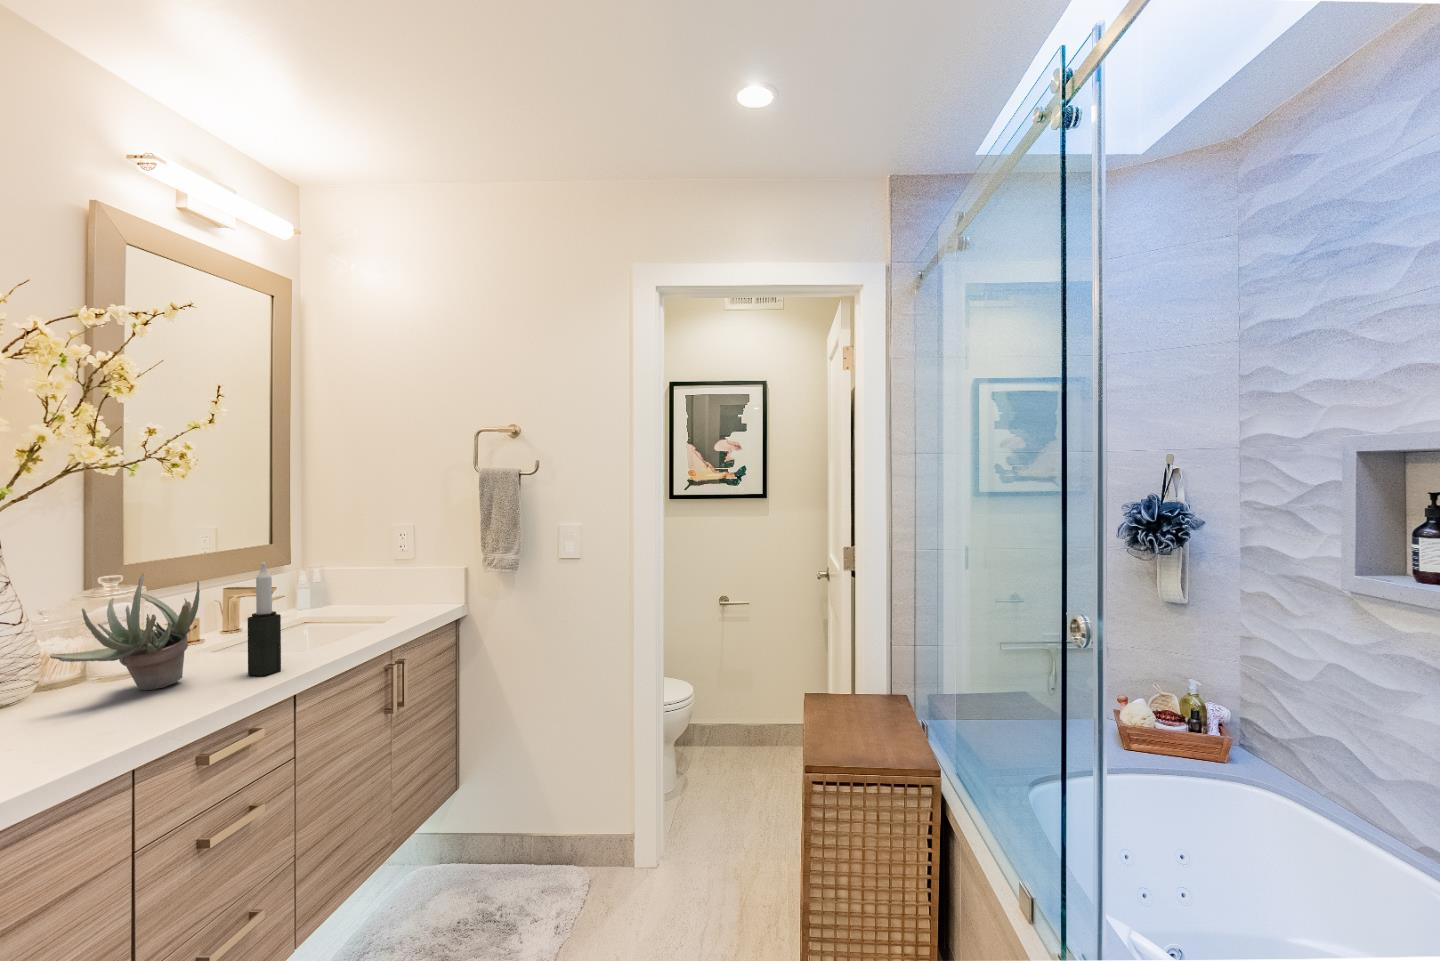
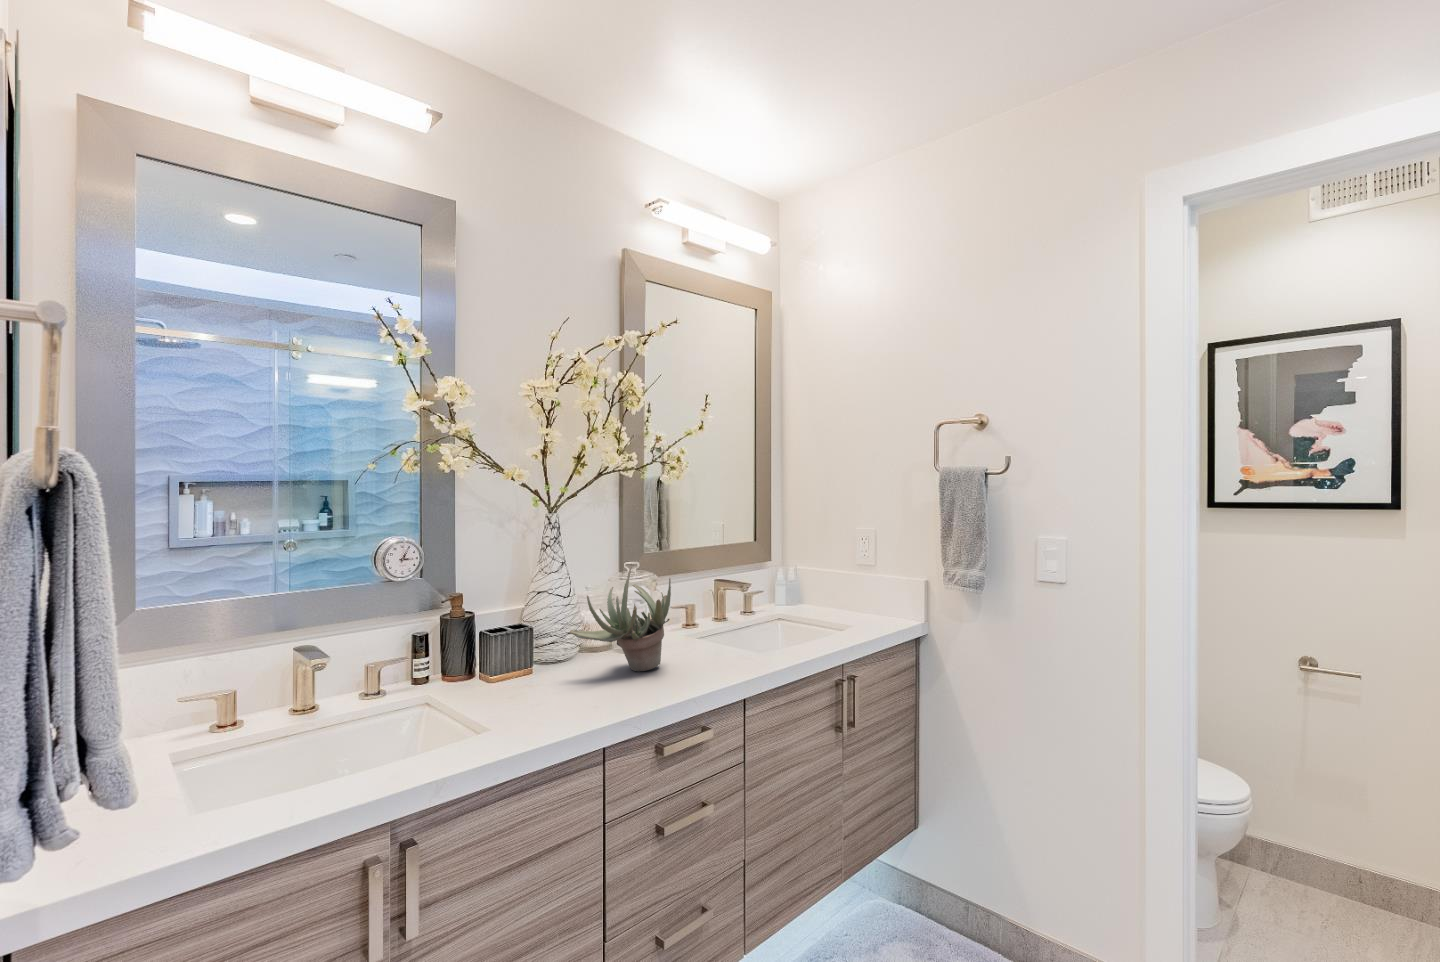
candle: present [248,562,281,676] -> none [707,565,734,675]

